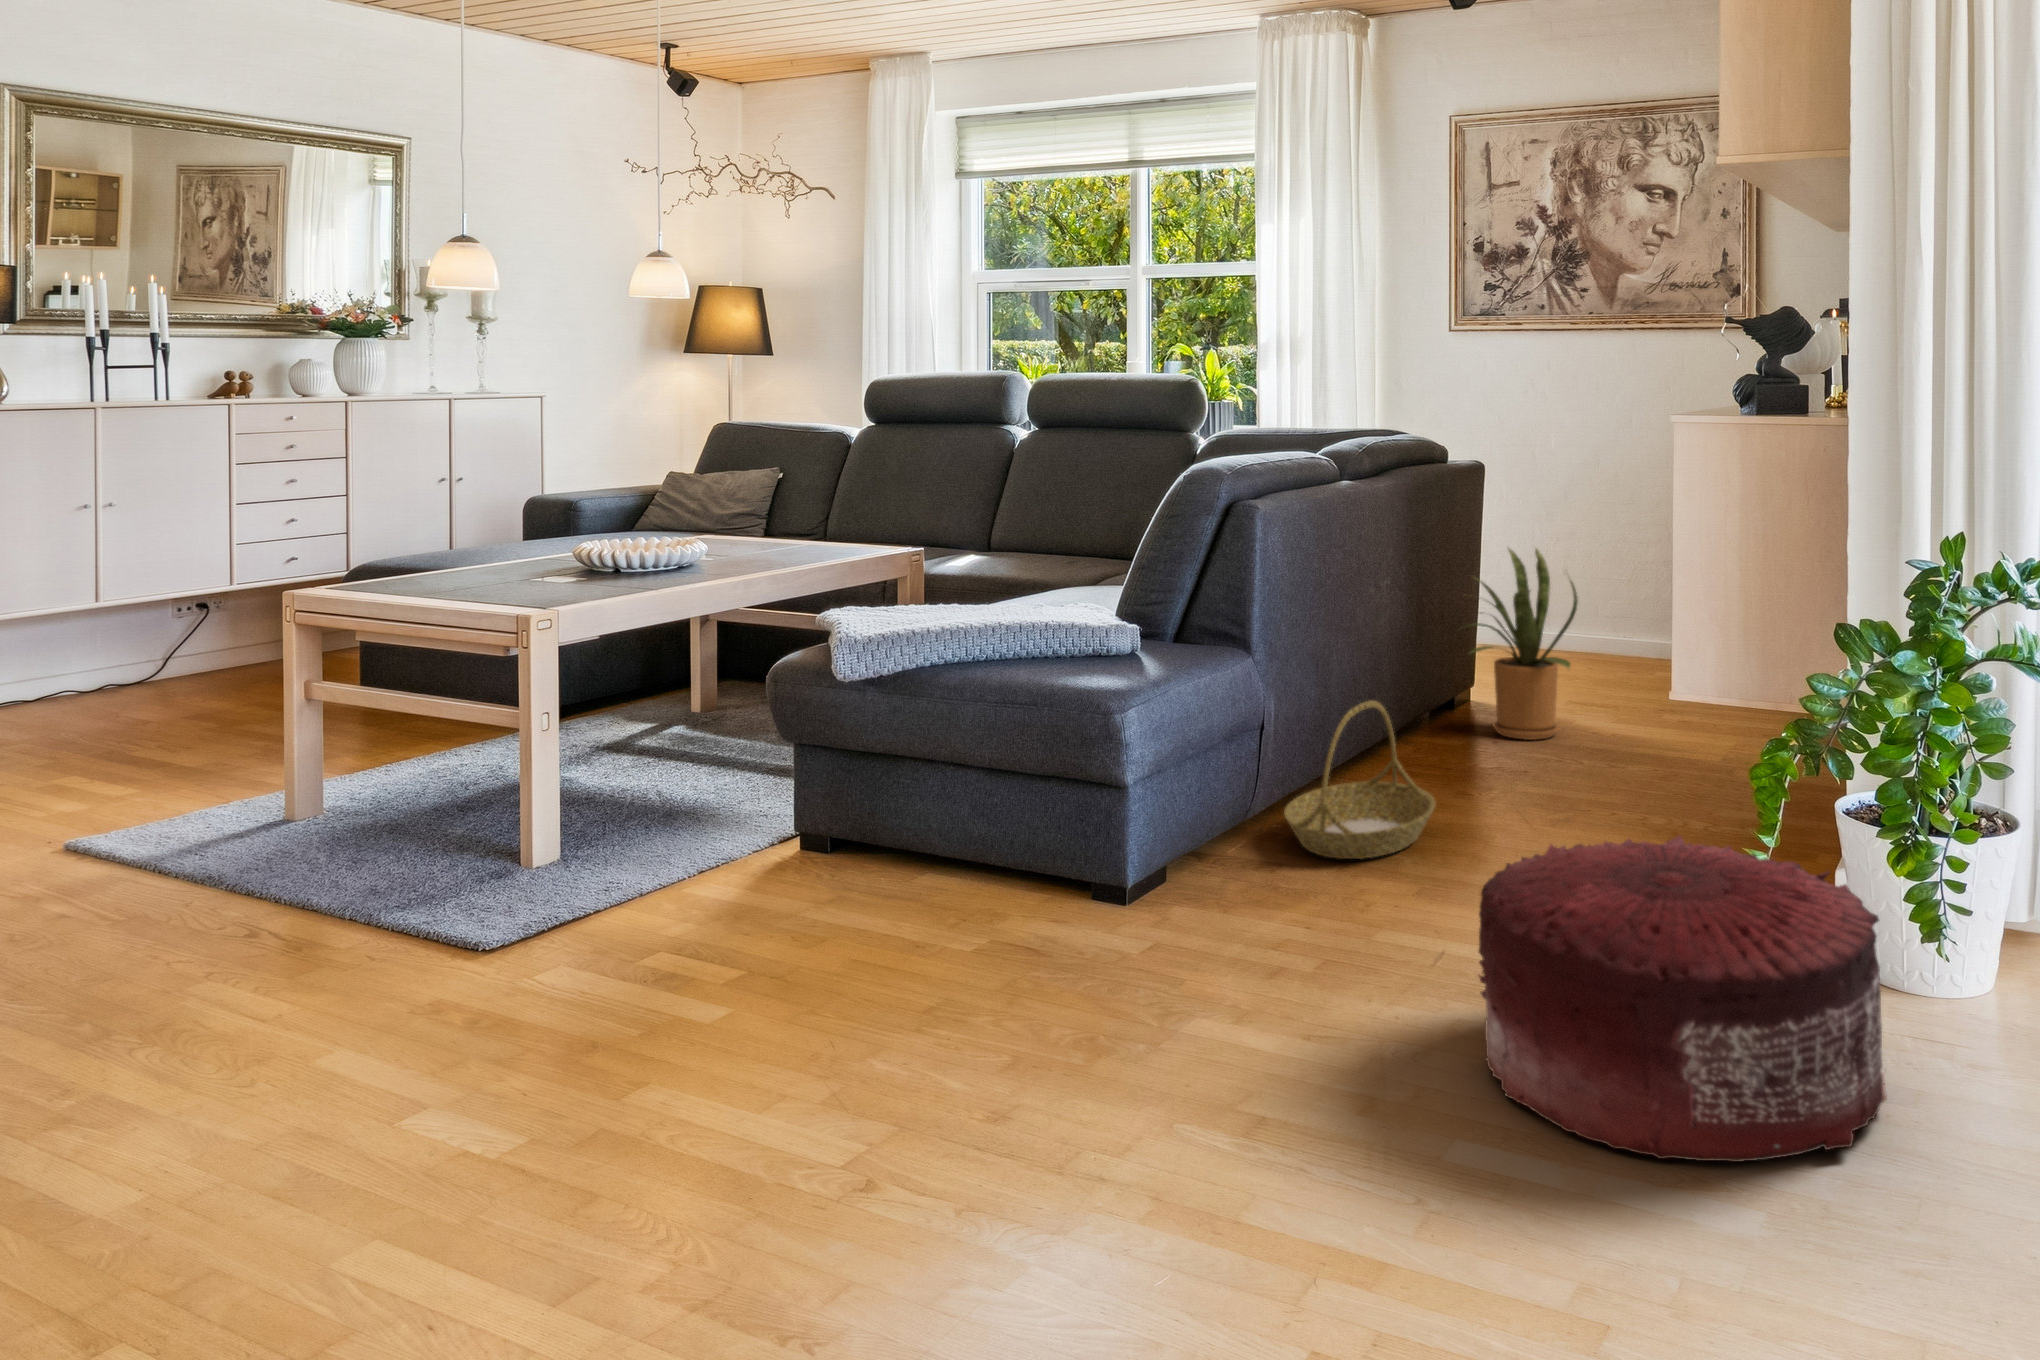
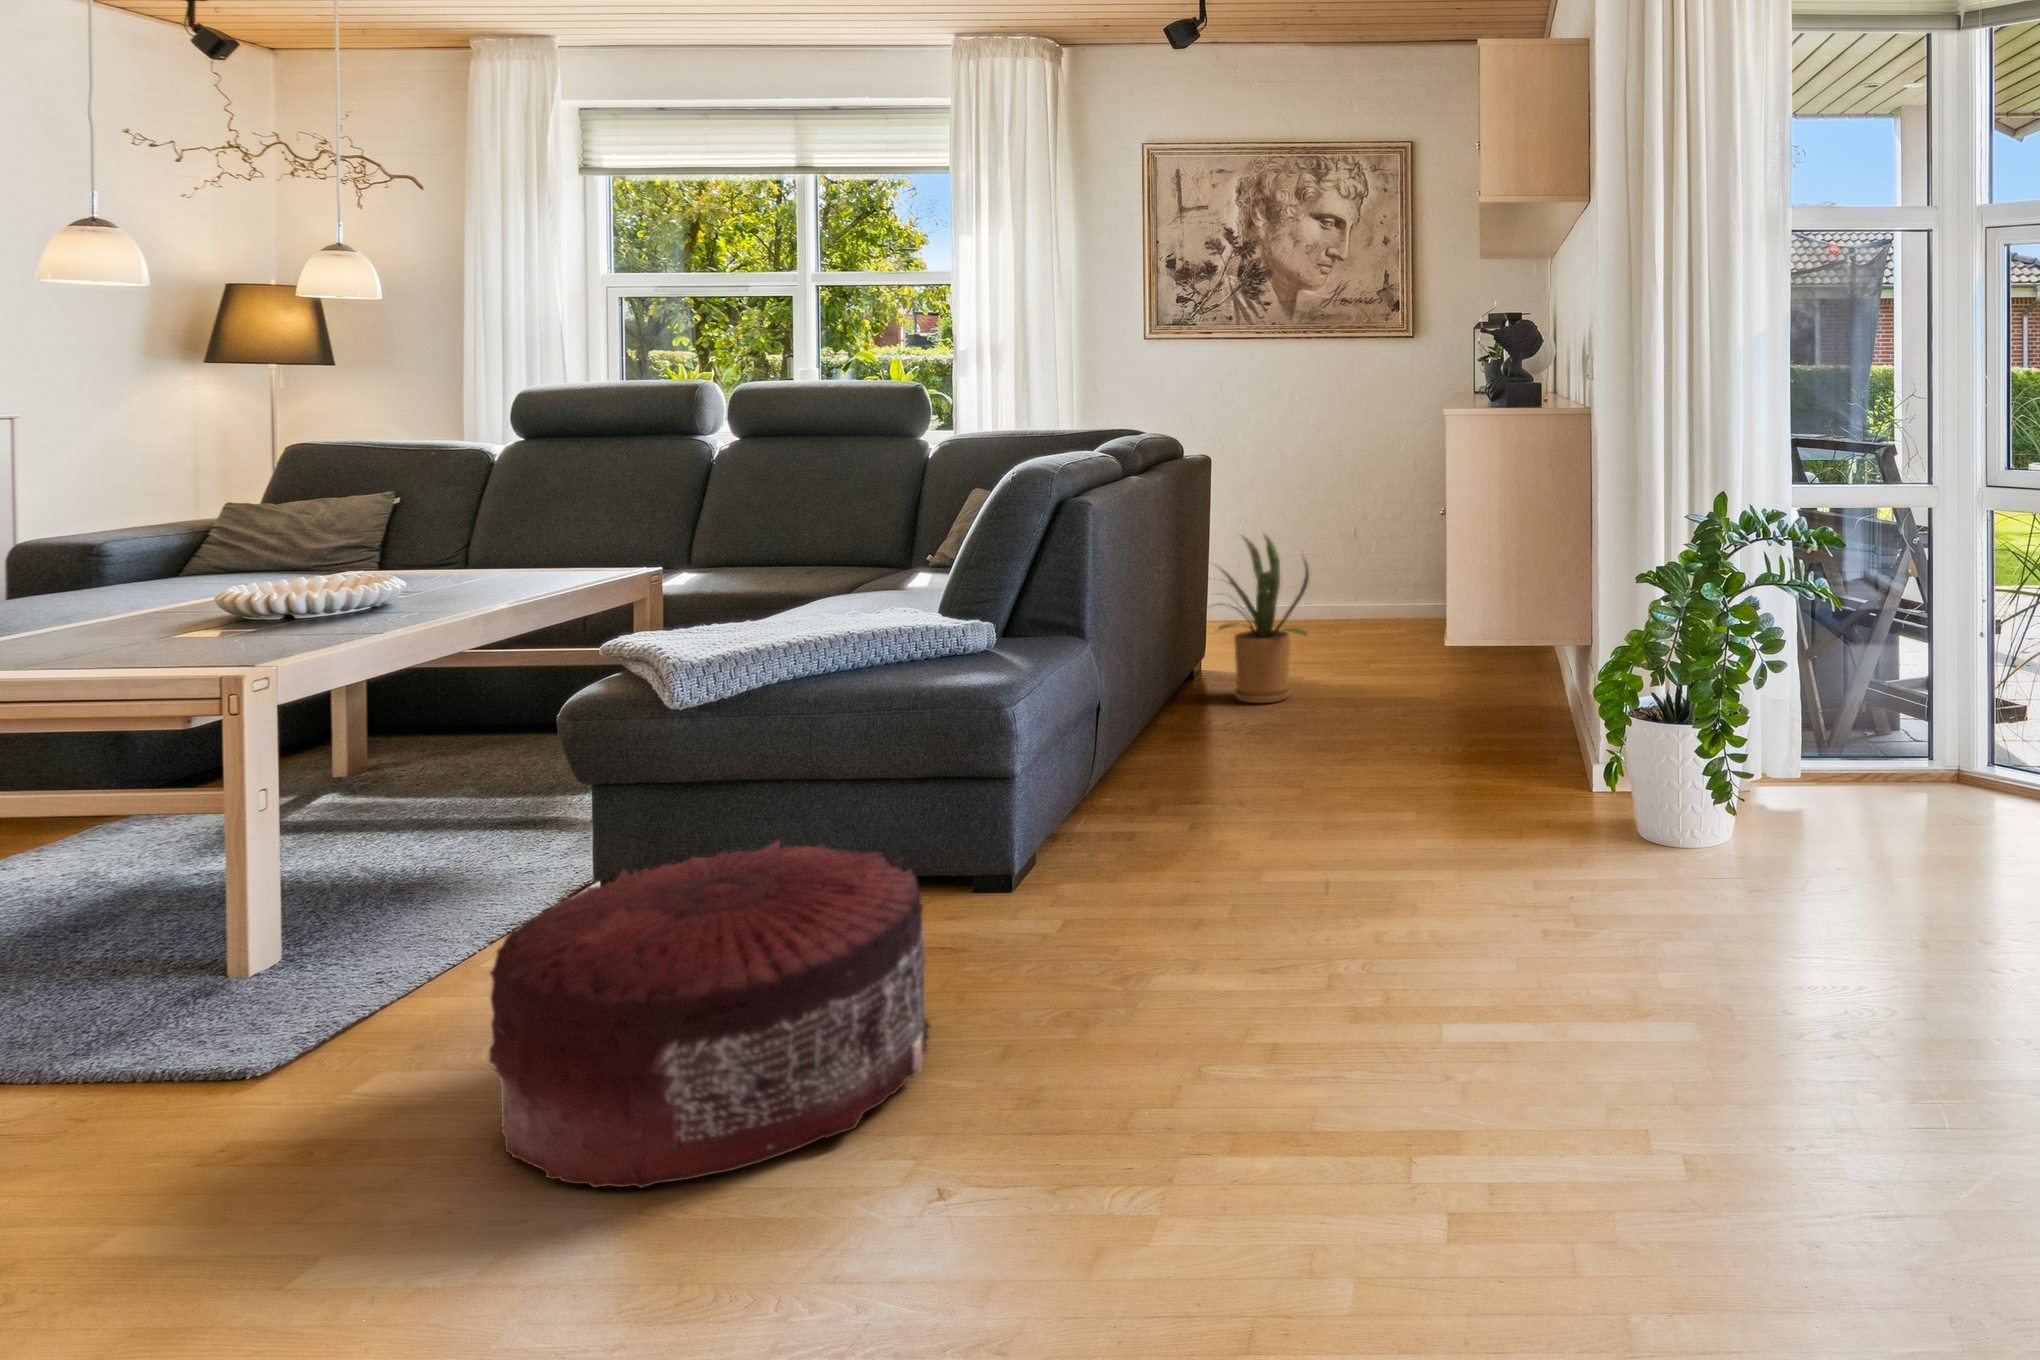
basket: present [1284,701,1435,859] -> none [1111,680,1245,829]
pouf: present [1479,836,1887,1162] -> present [489,841,930,1188]

